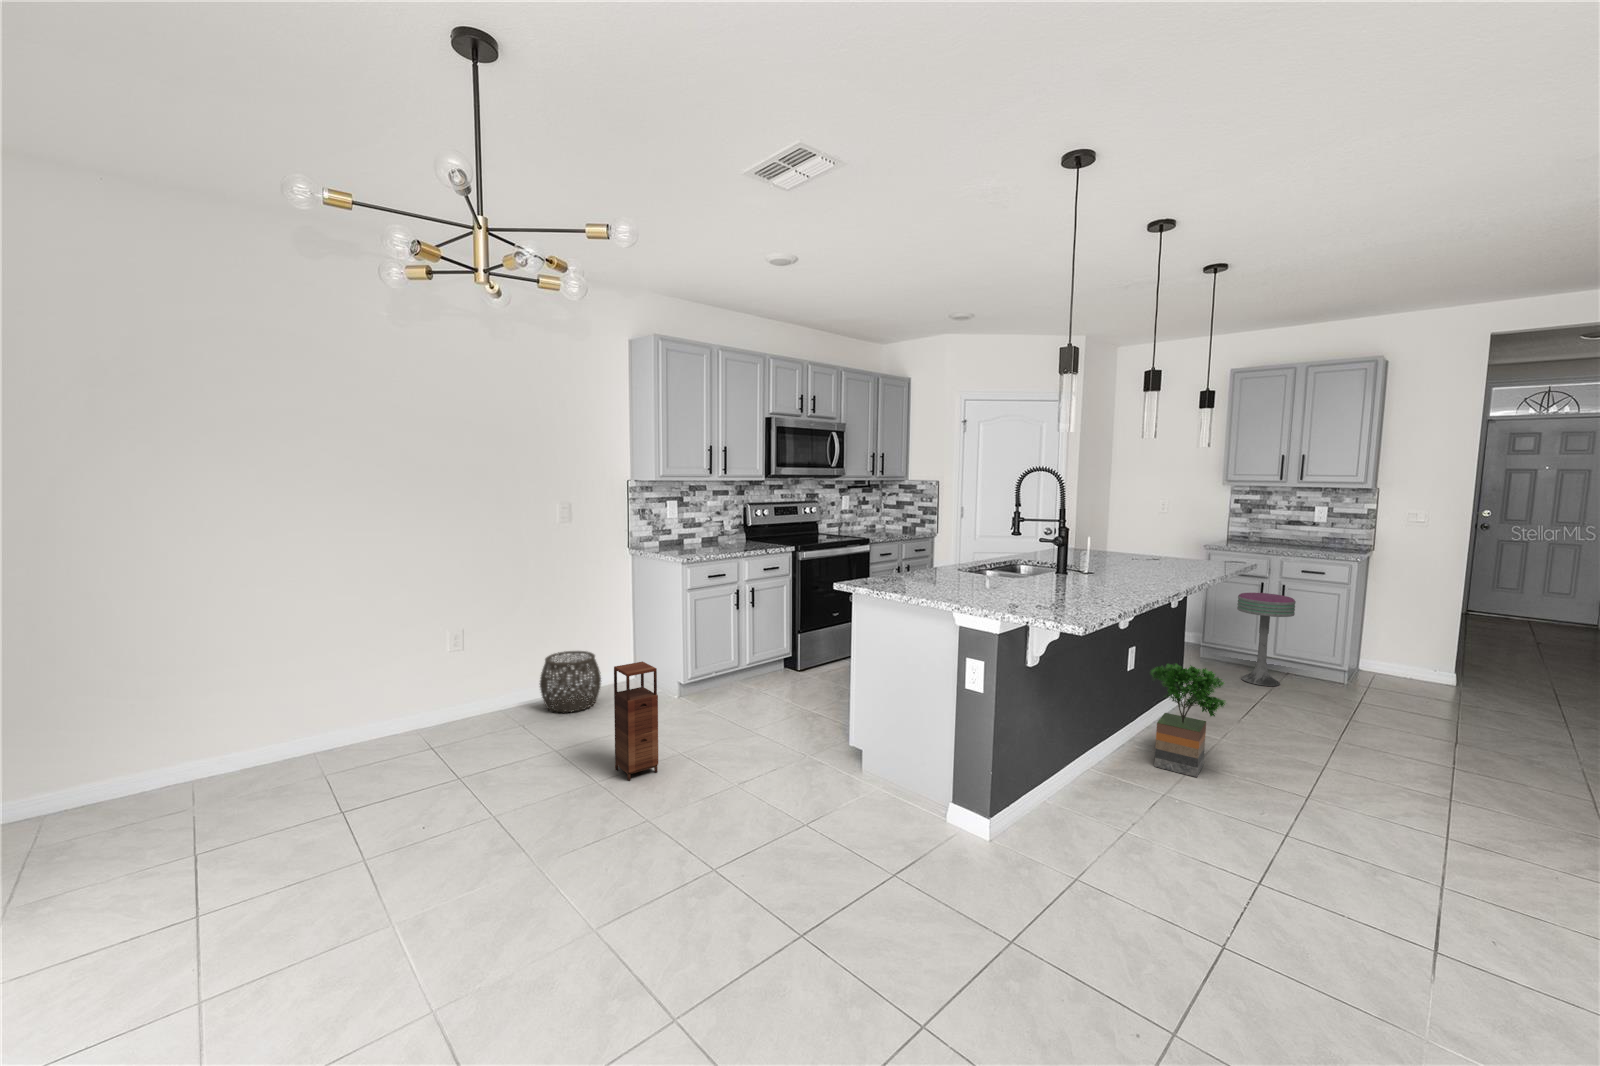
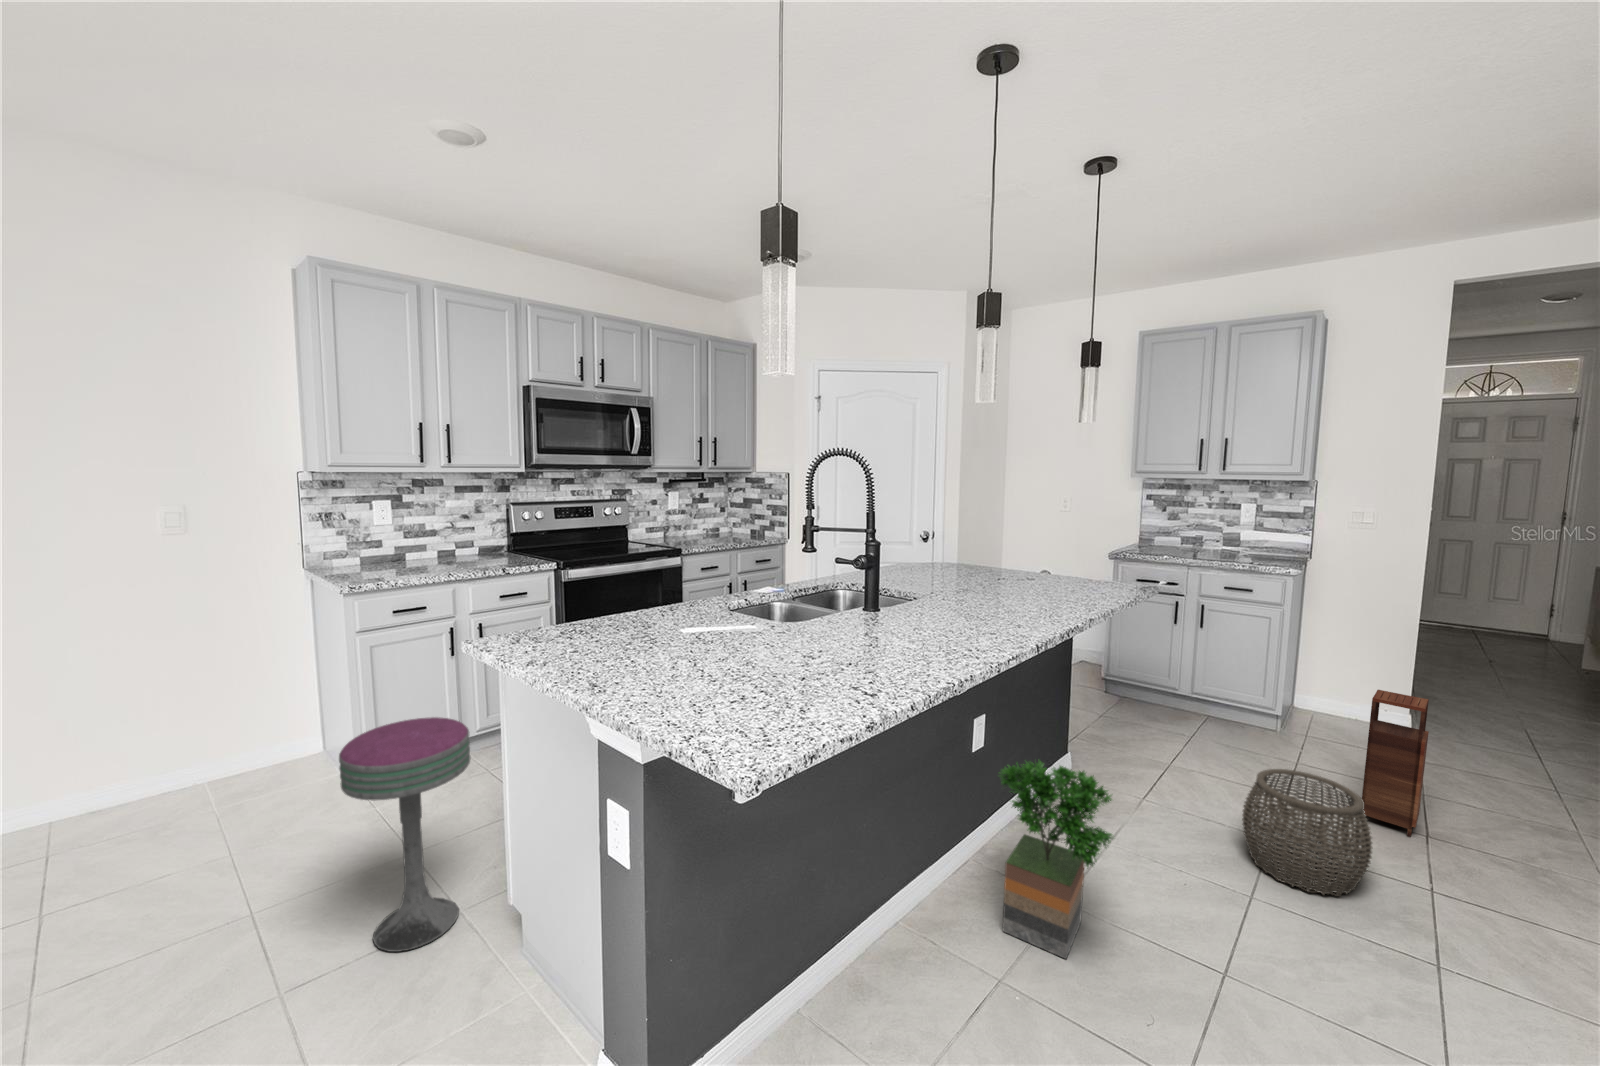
bar stool: present [1237,593,1296,686] -> present [339,717,470,952]
woven basket: present [540,651,601,712] -> present [1242,769,1372,896]
storage cabinet: present [614,661,658,781] -> present [1362,690,1429,837]

